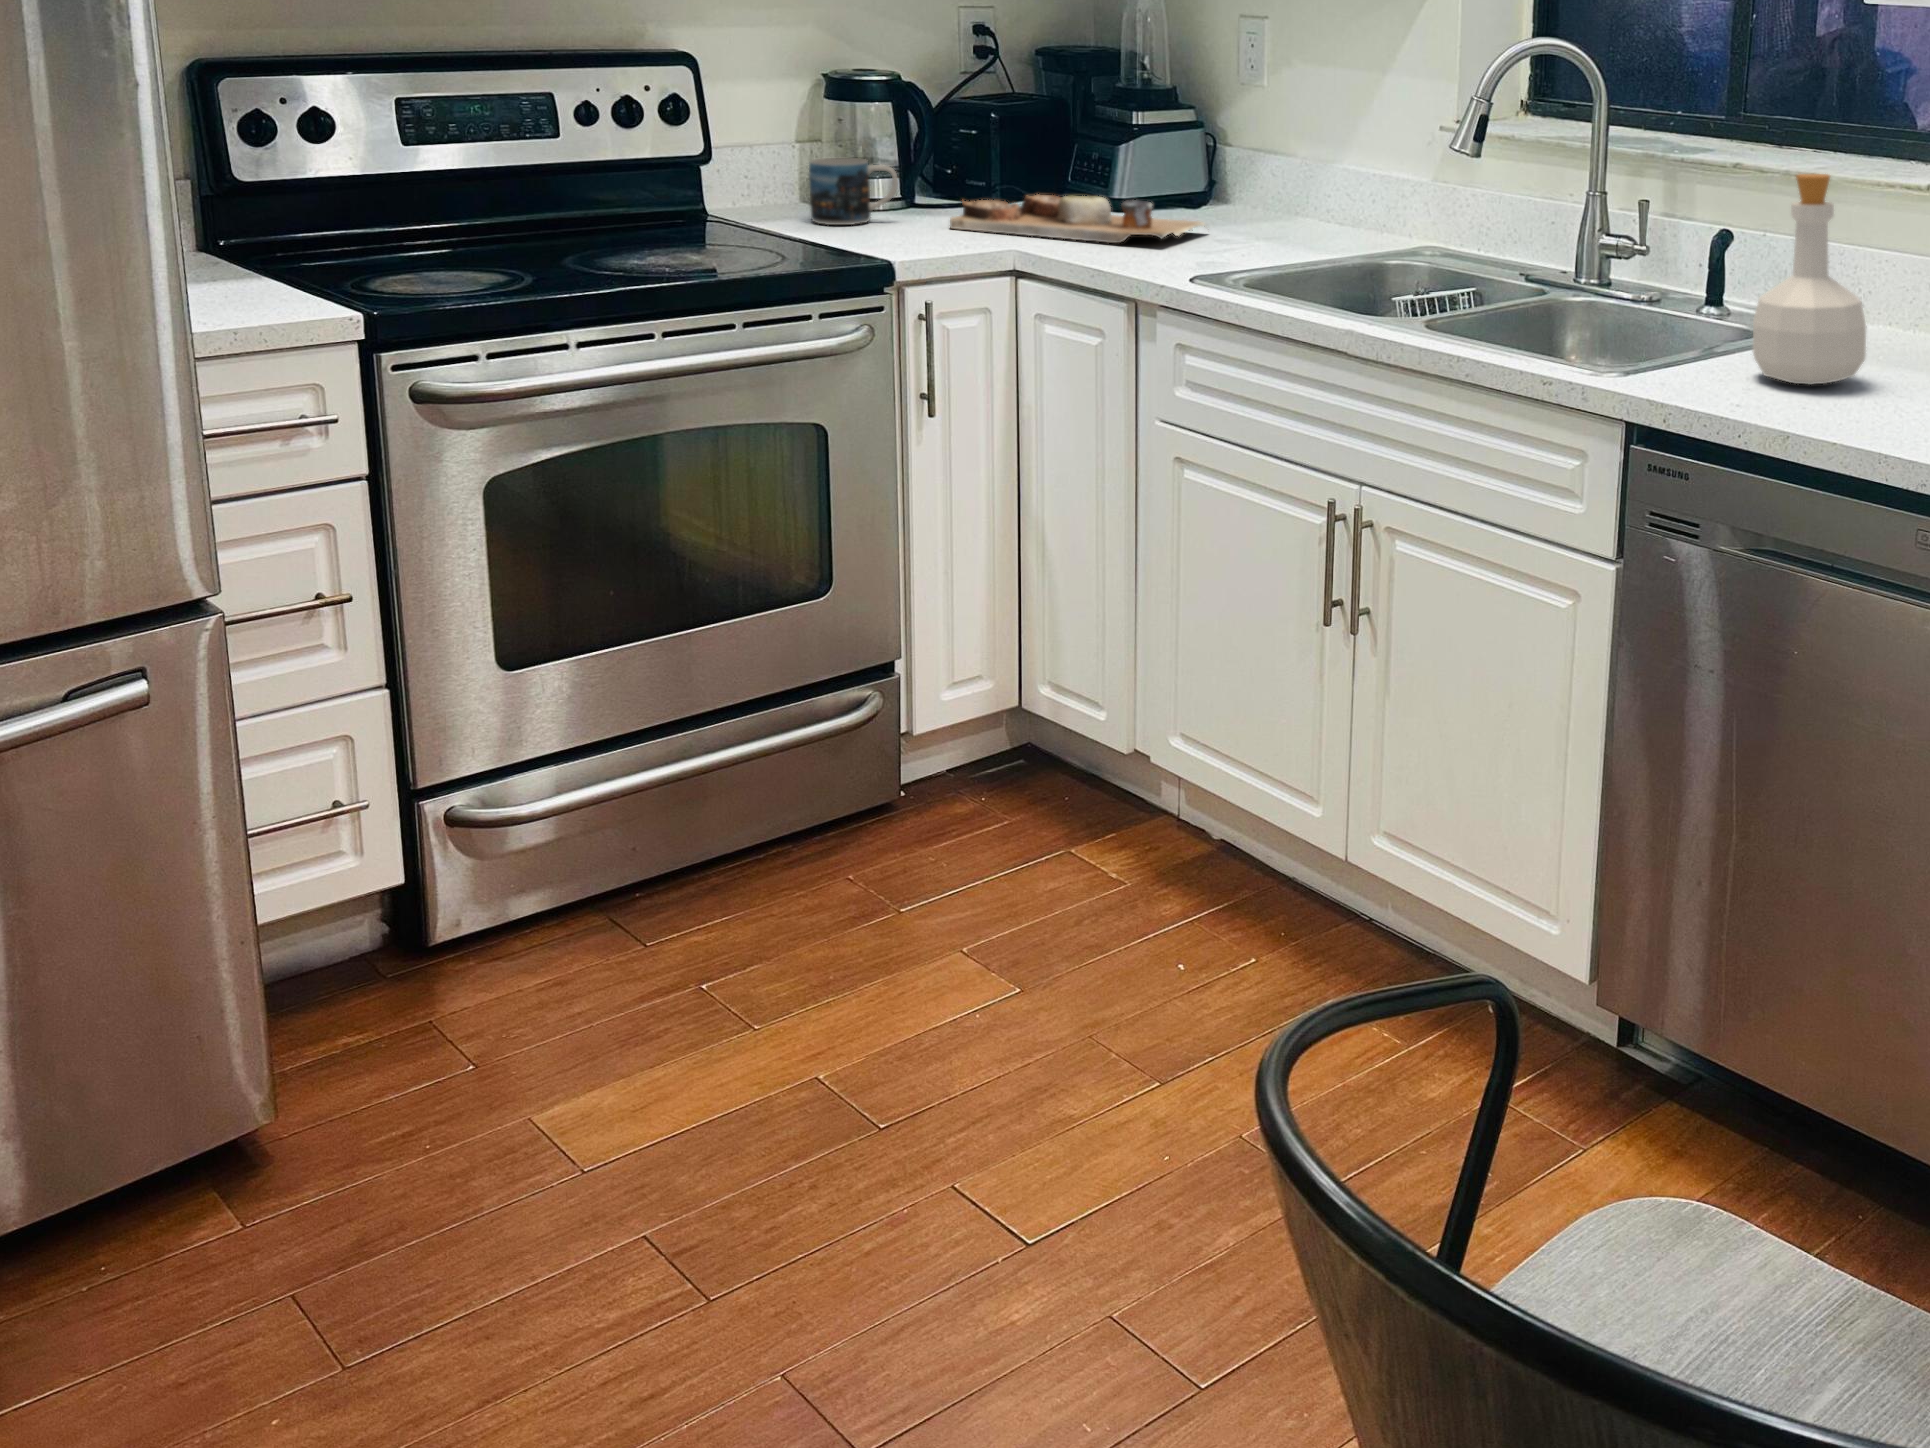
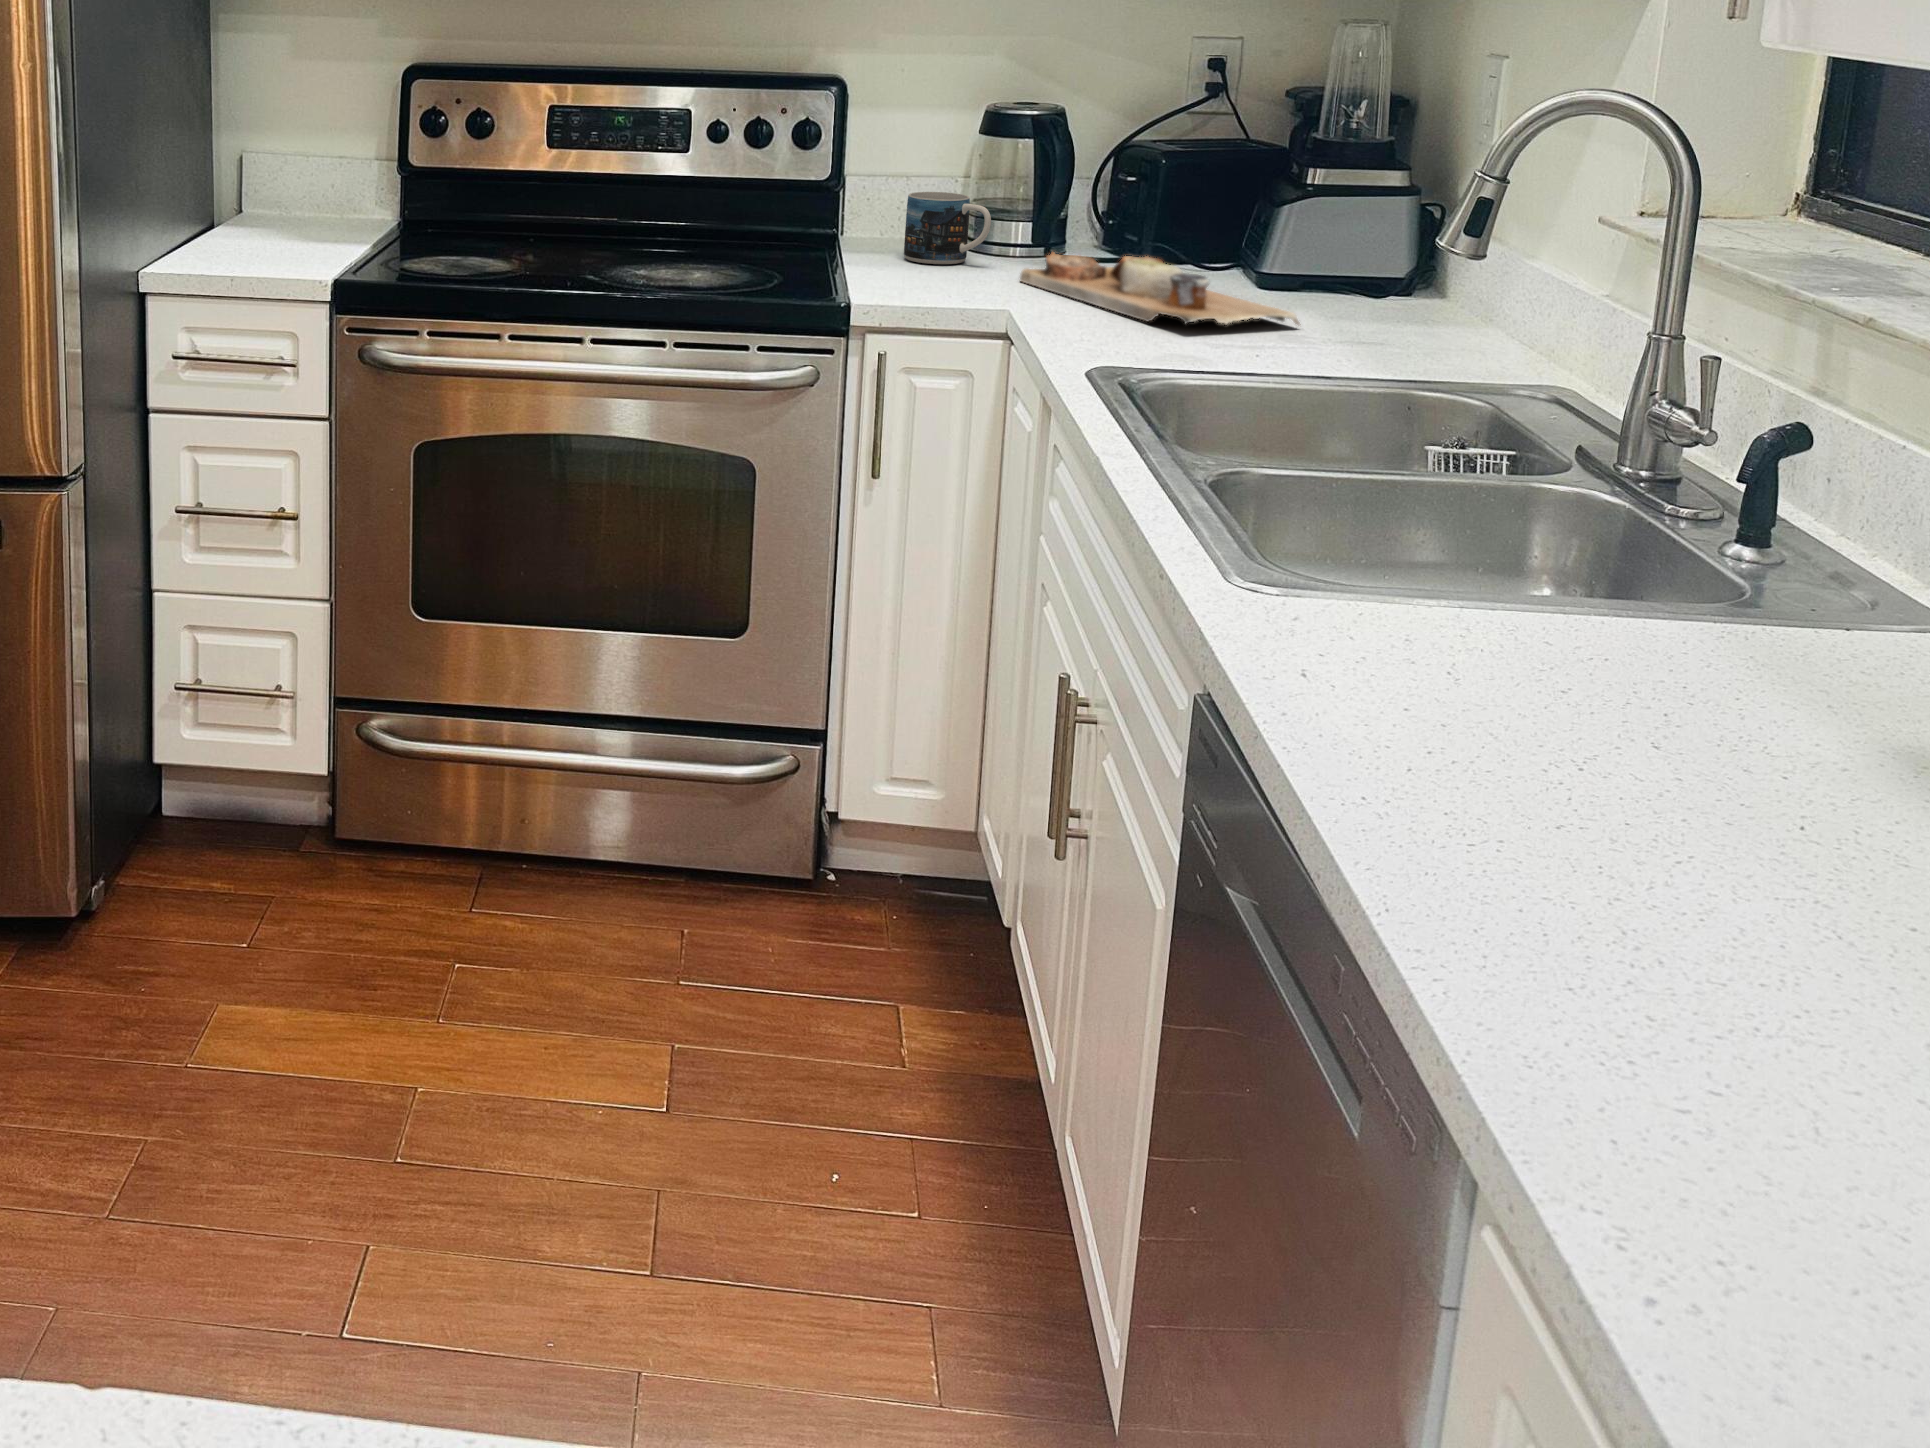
bottle: present [1753,174,1867,384] -> none [1533,339,1766,713]

